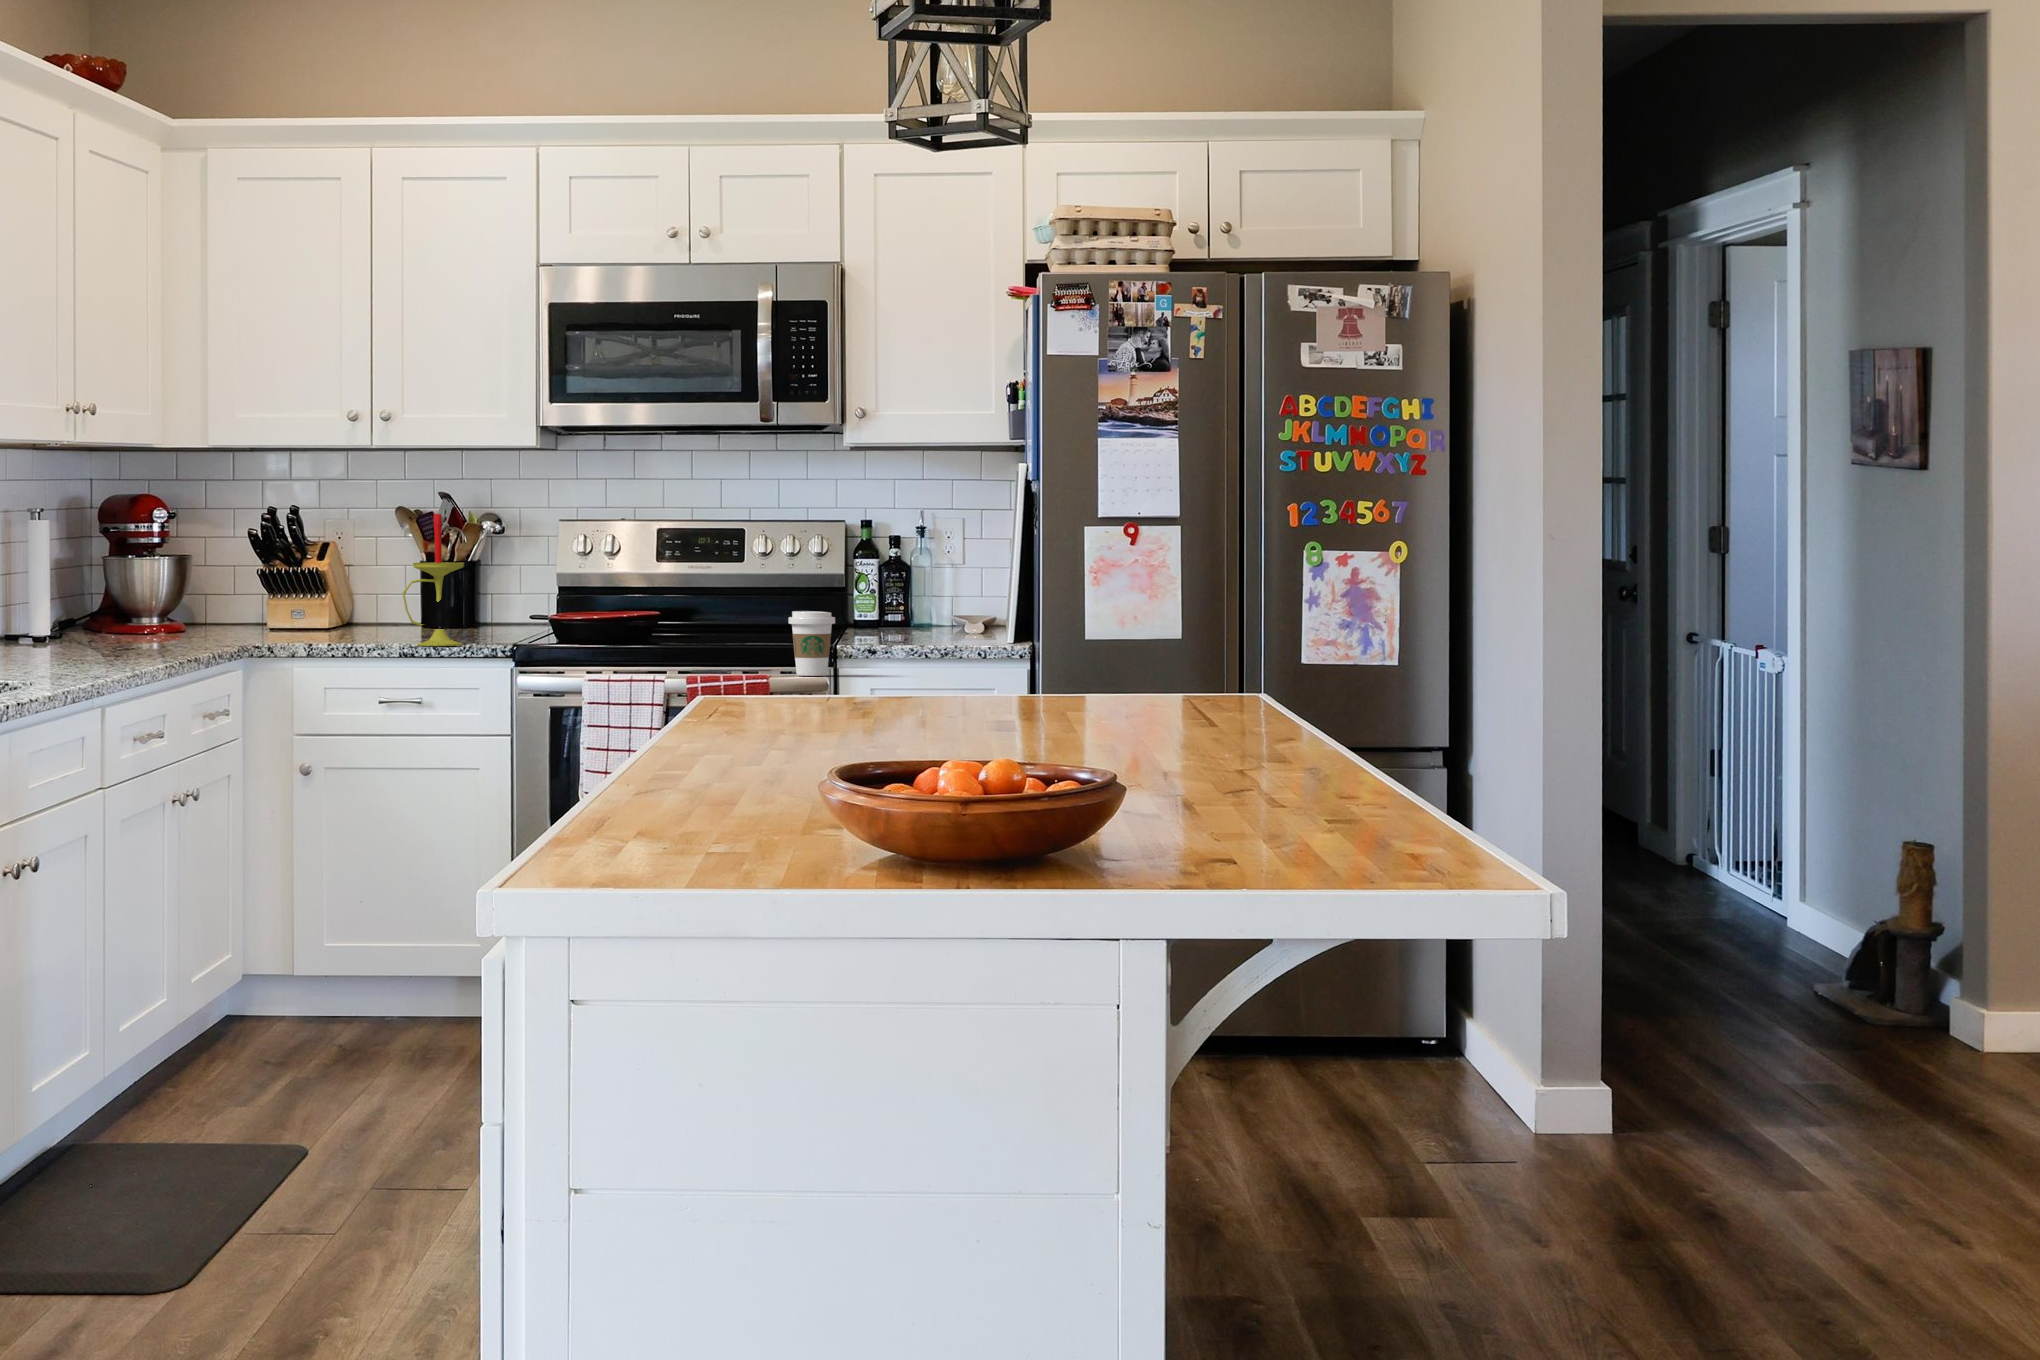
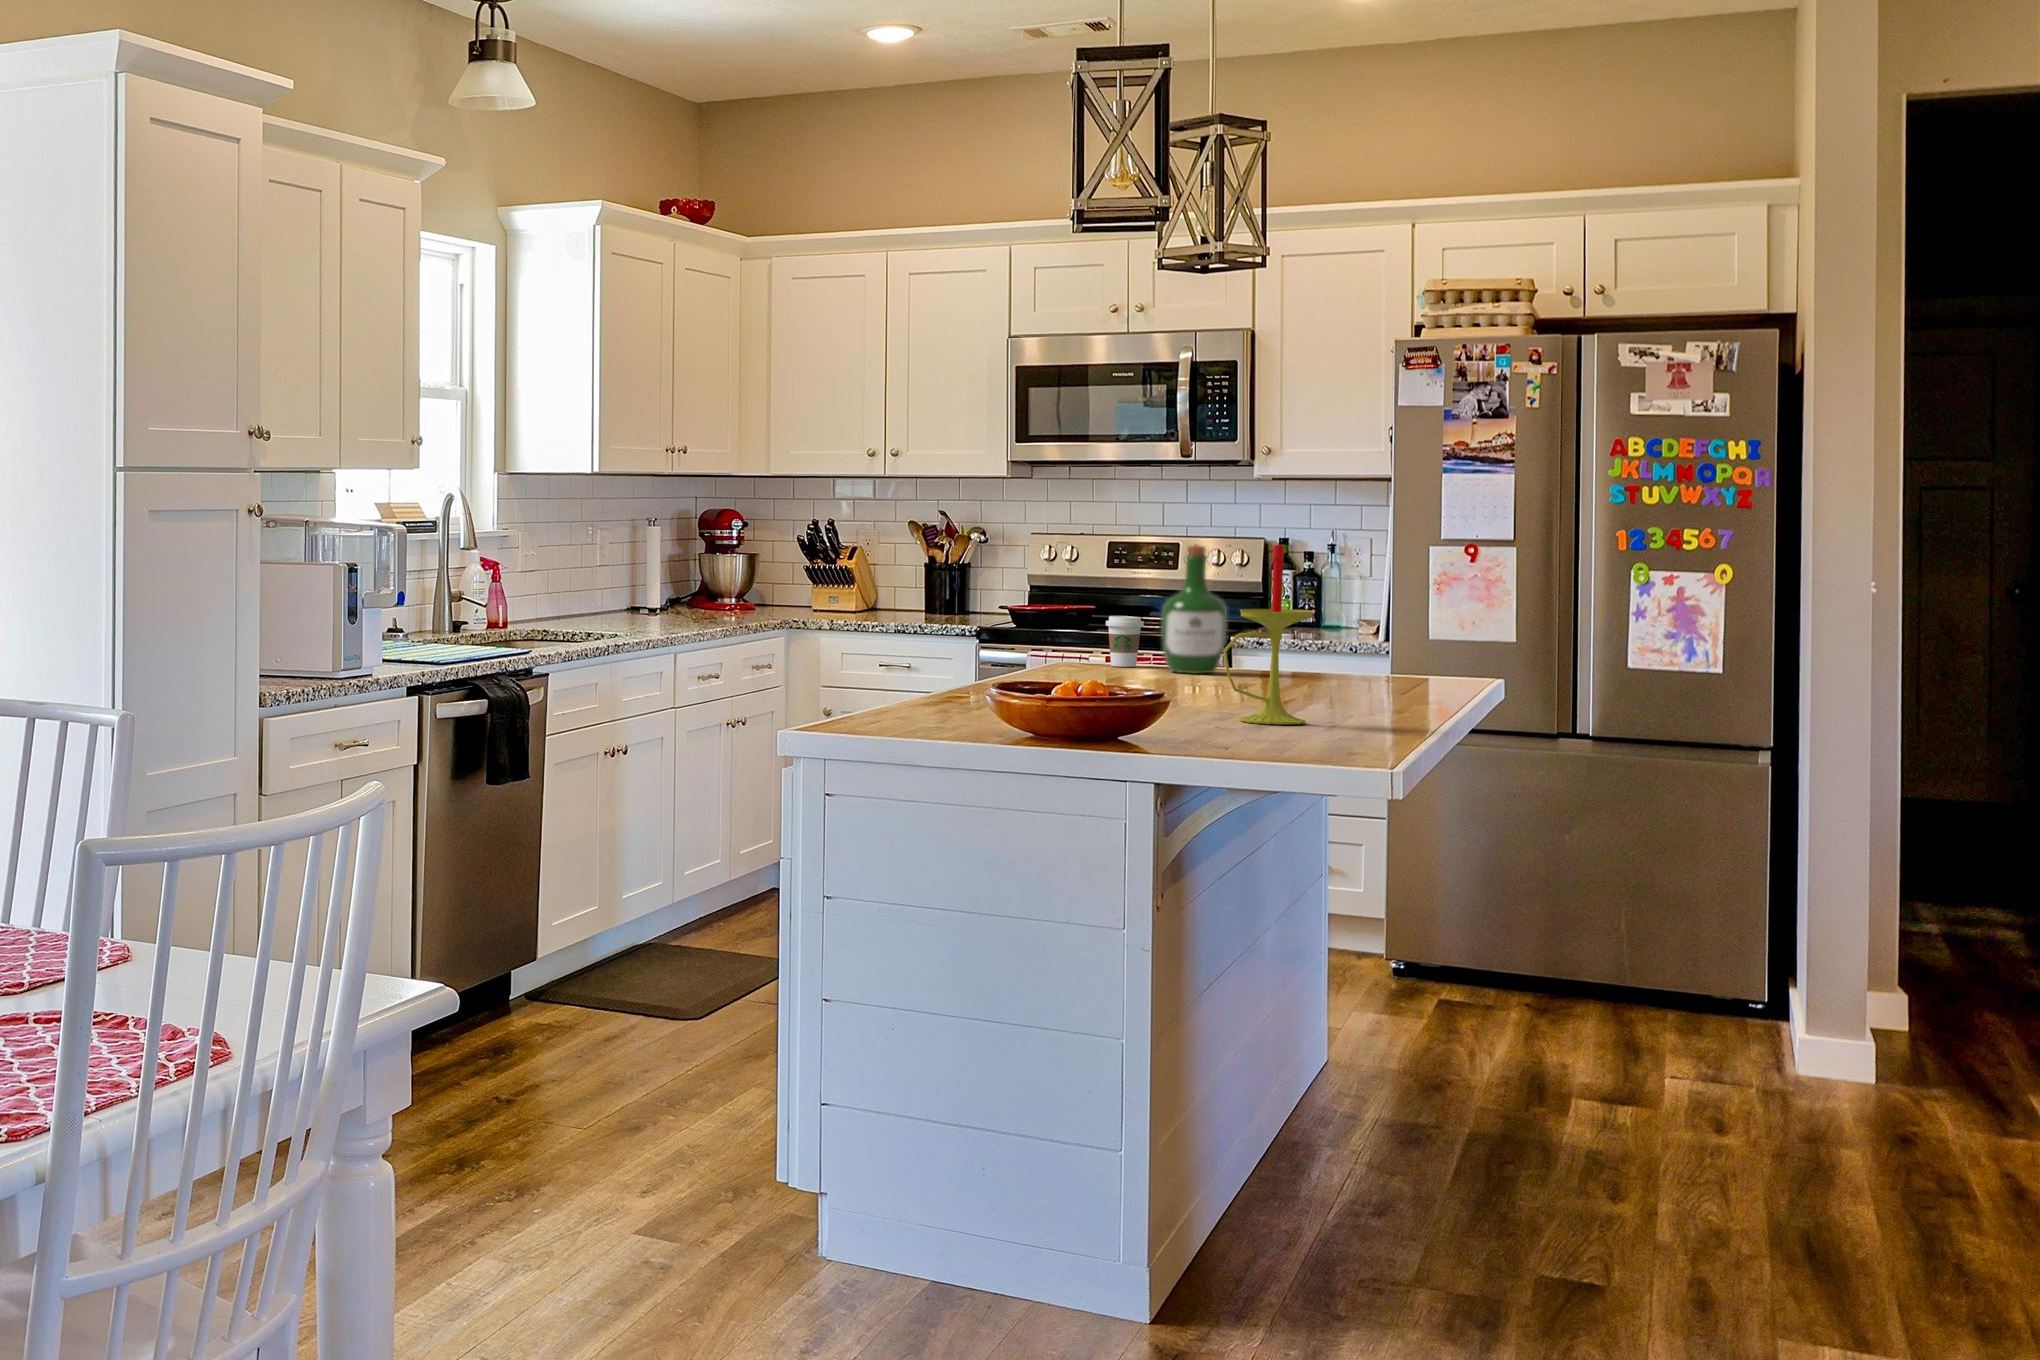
candle: present [402,514,464,646] -> present [1223,545,1314,724]
wine bottle: none [869,516,947,680] -> present [1161,544,1227,674]

